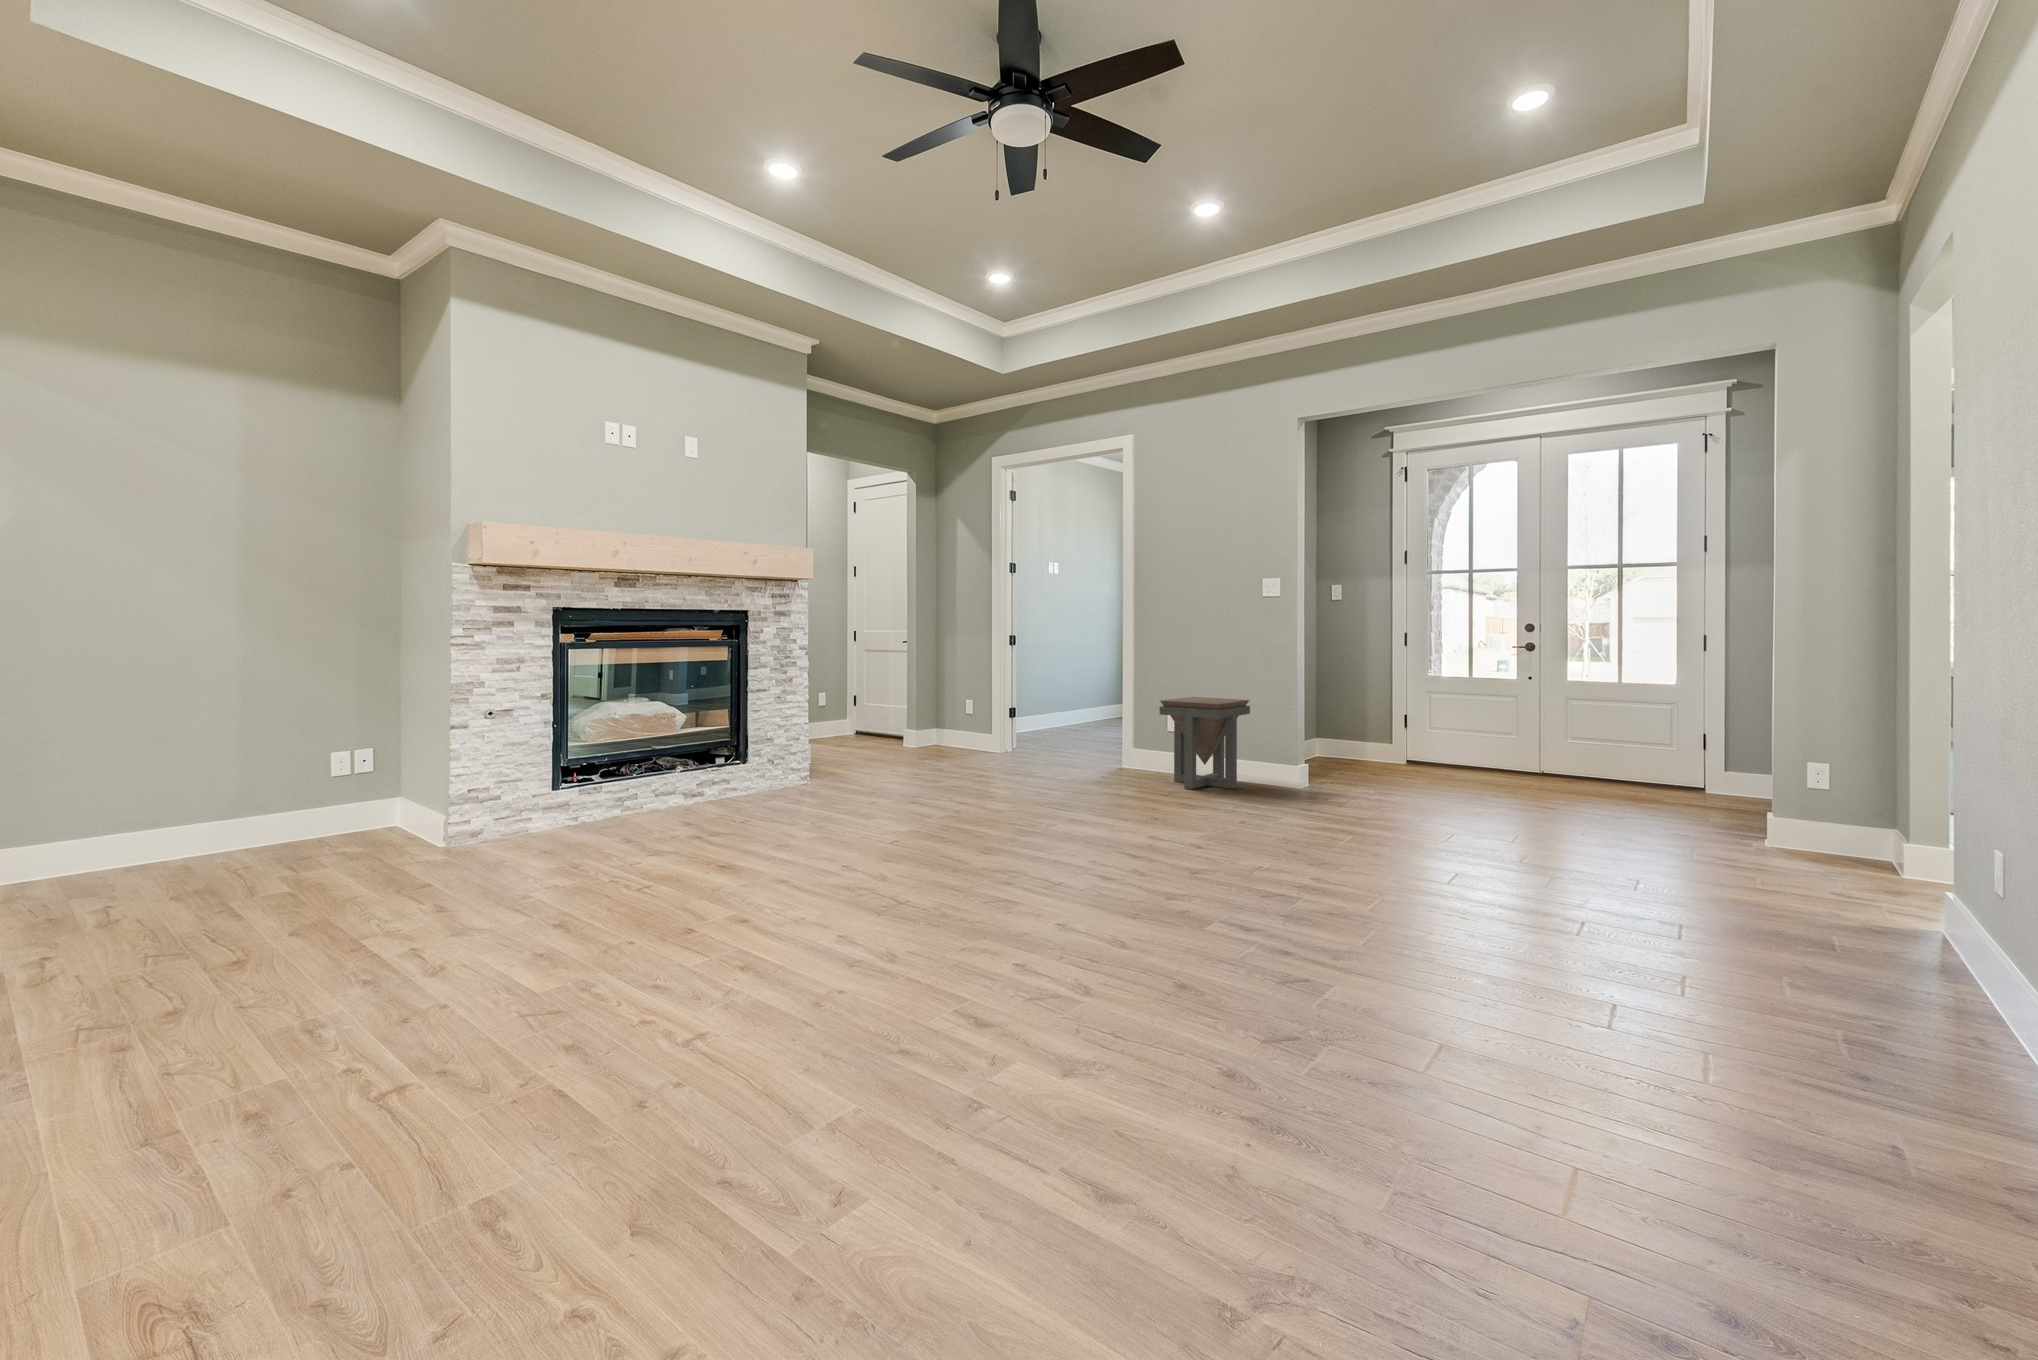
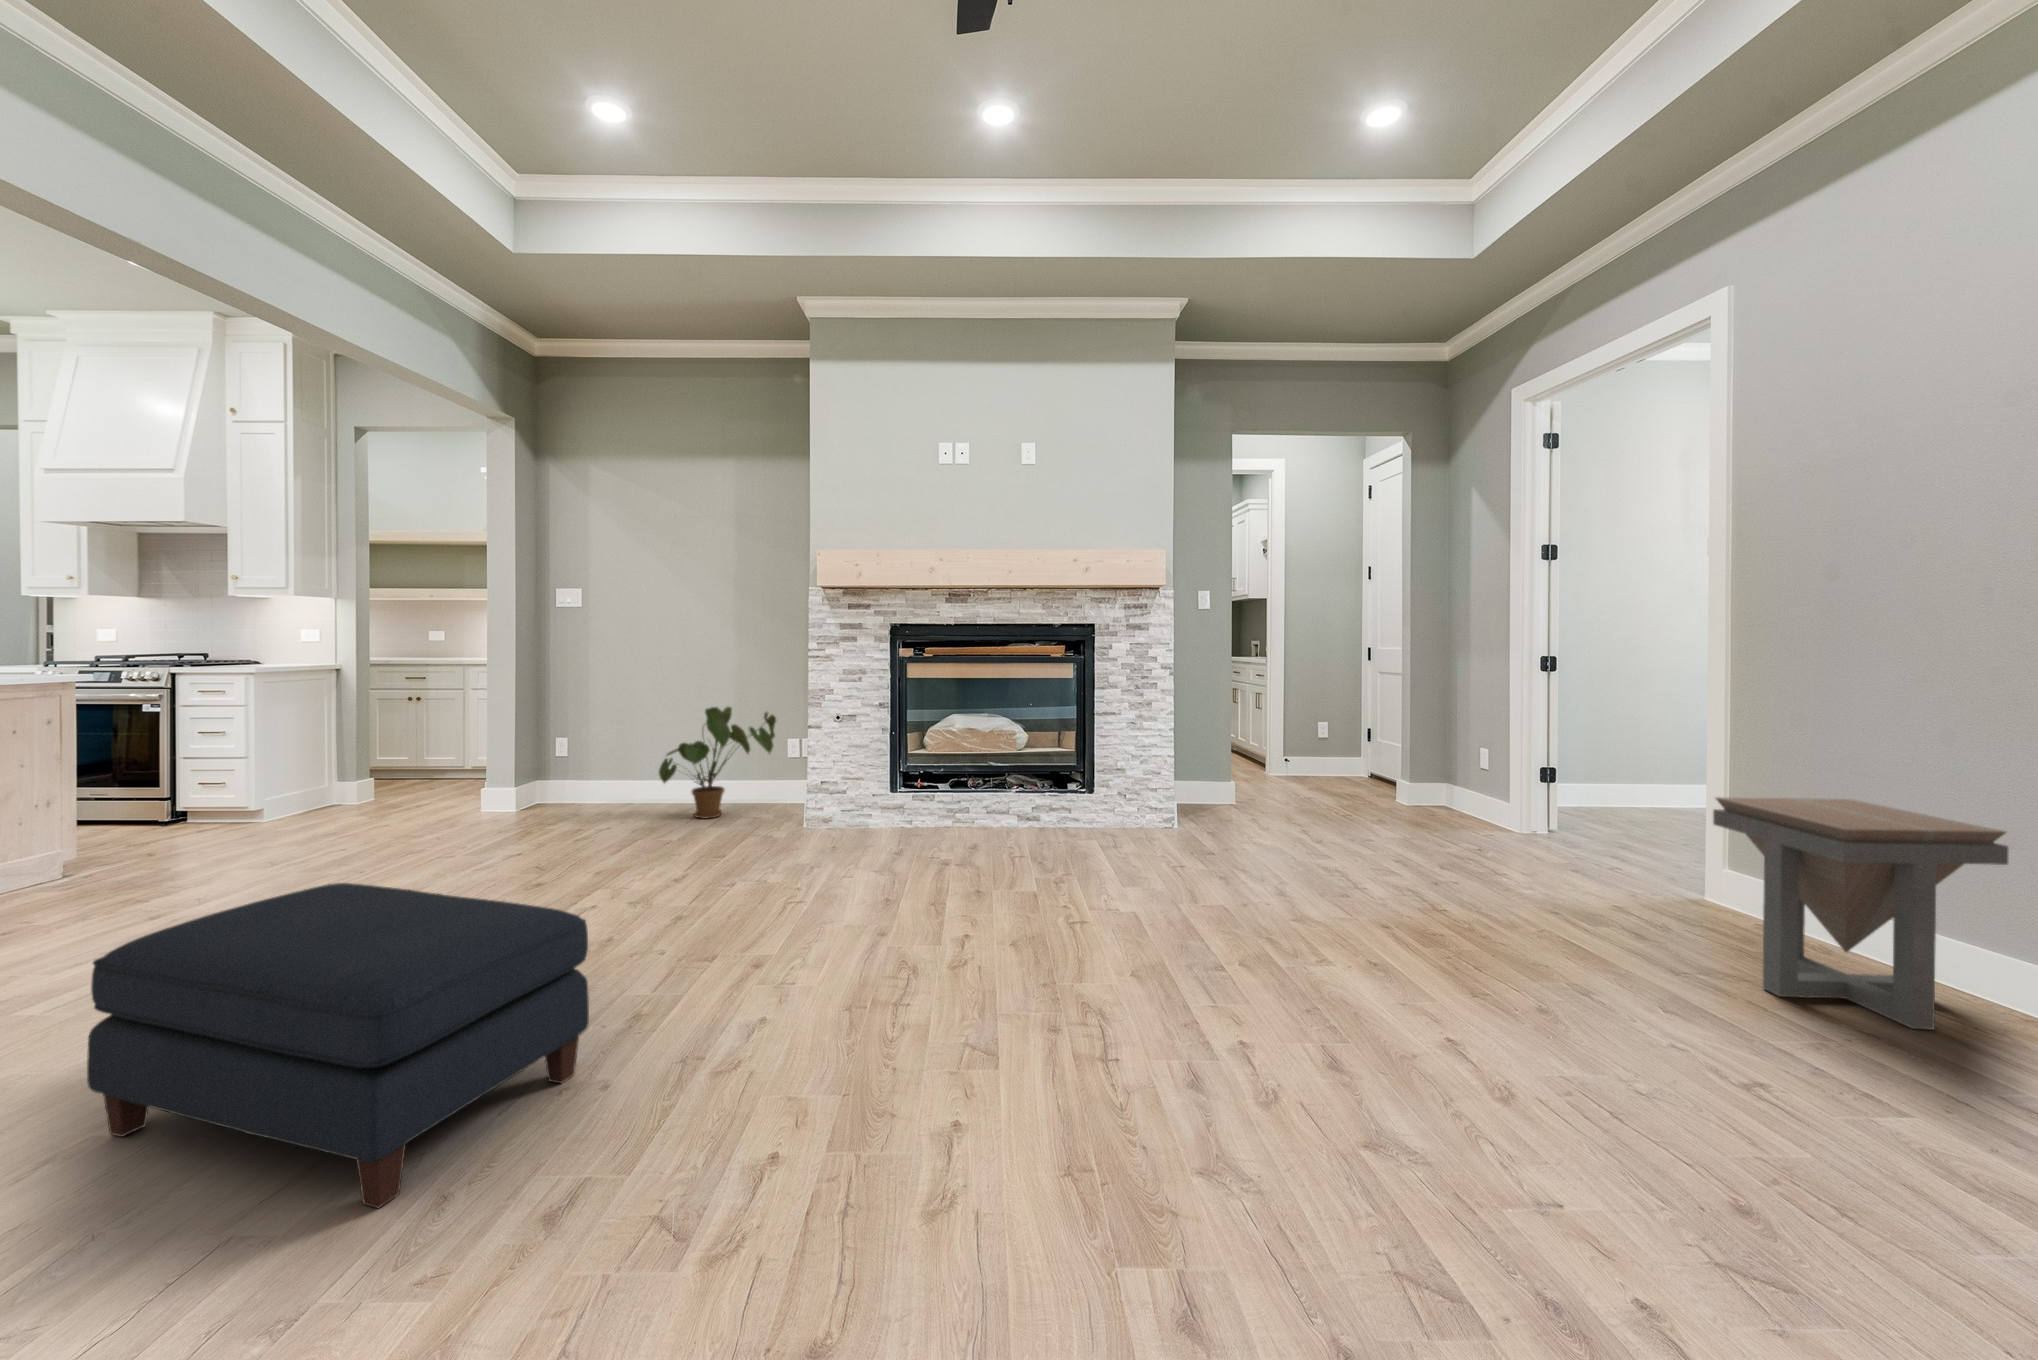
house plant: none [161,717,371,872] -> present [659,707,776,818]
ottoman: none [445,839,873,1154] -> present [87,883,589,1208]

